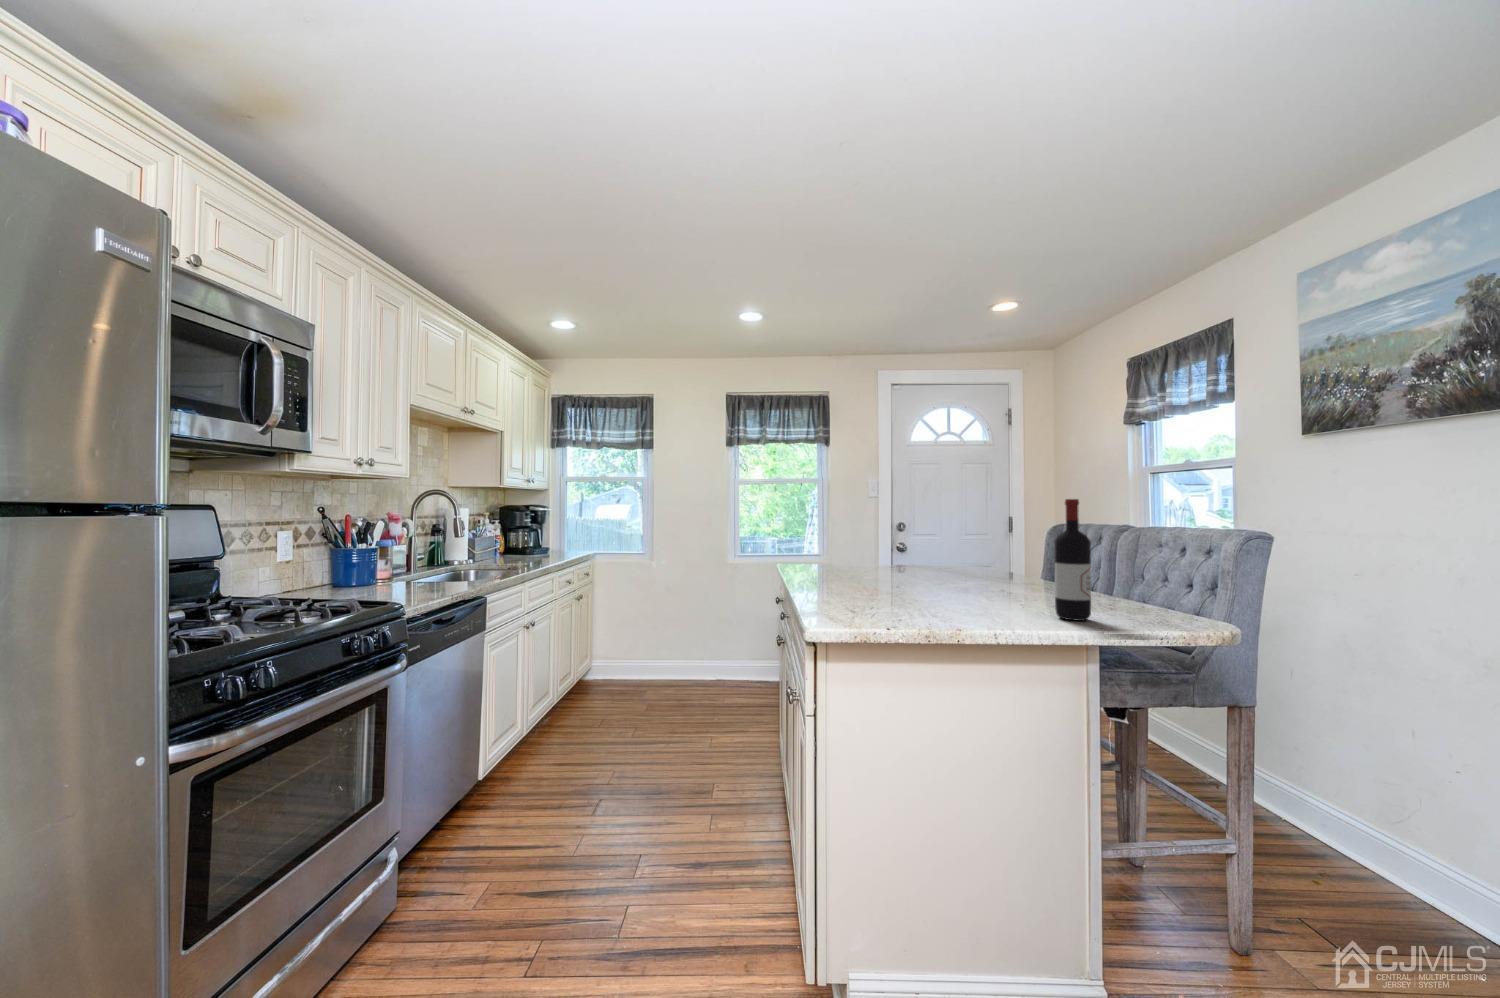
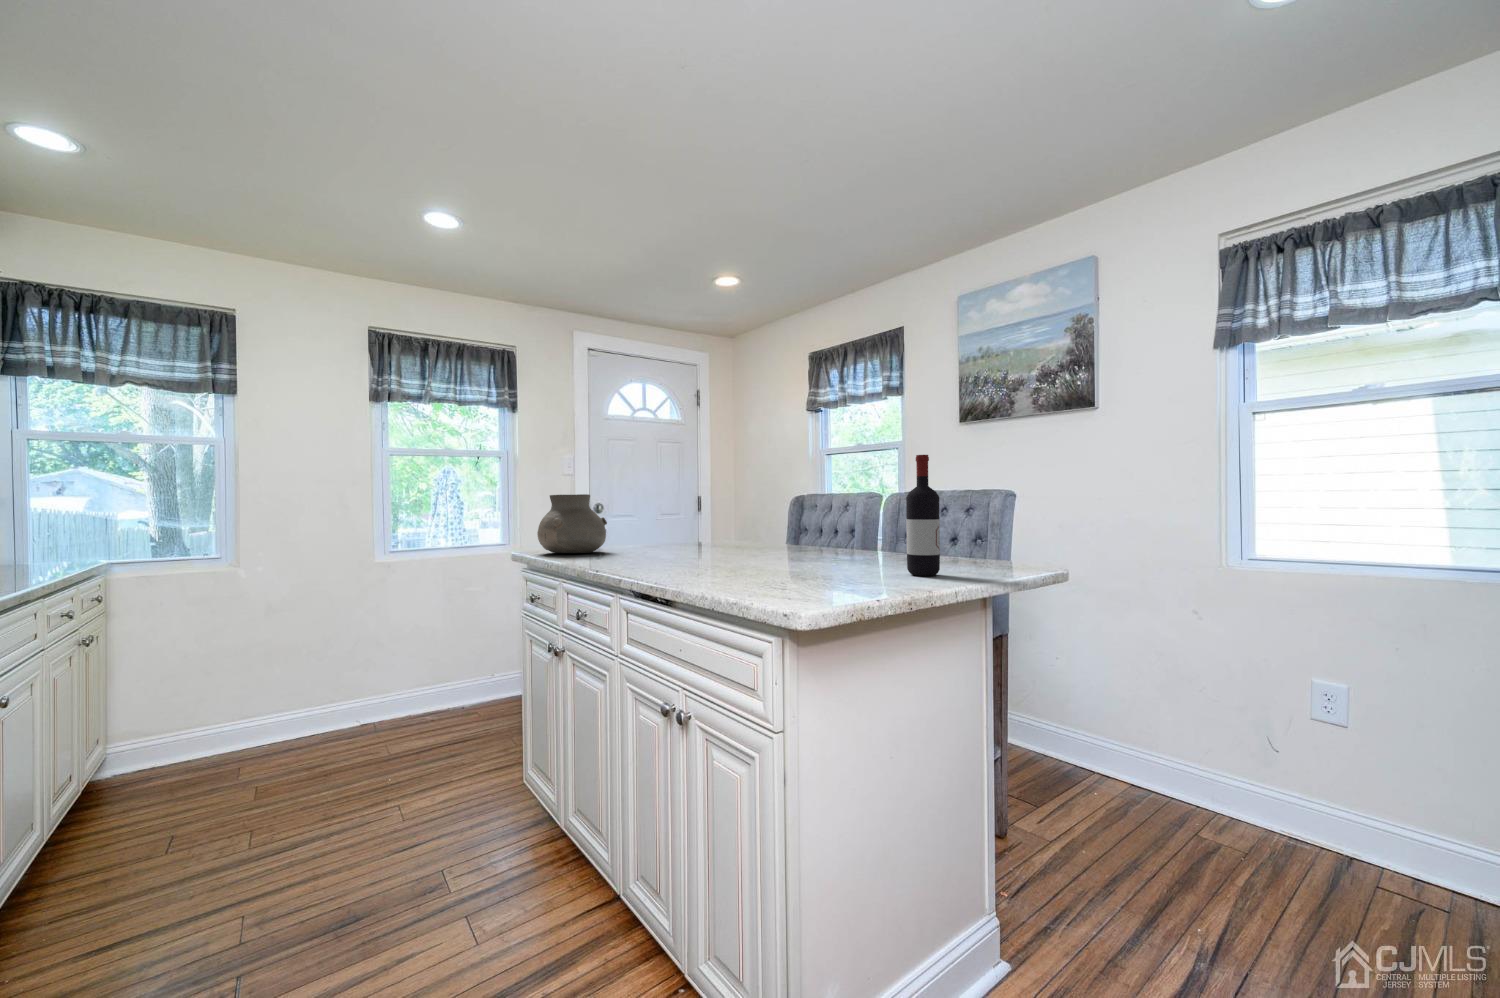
vase: none [803,521,858,569] -> present [537,494,607,553]

